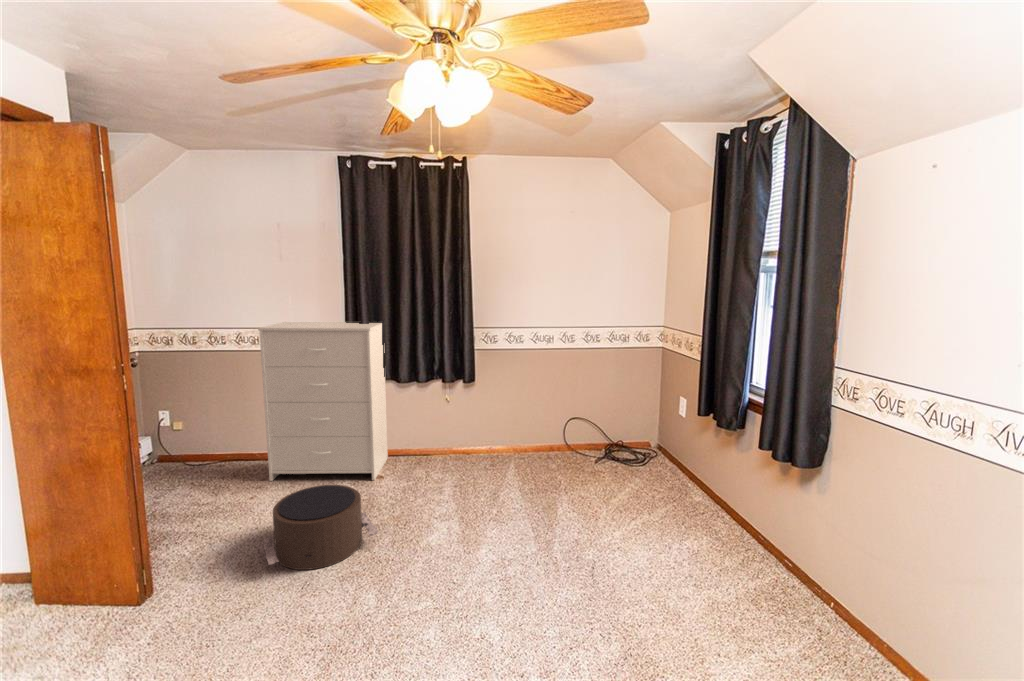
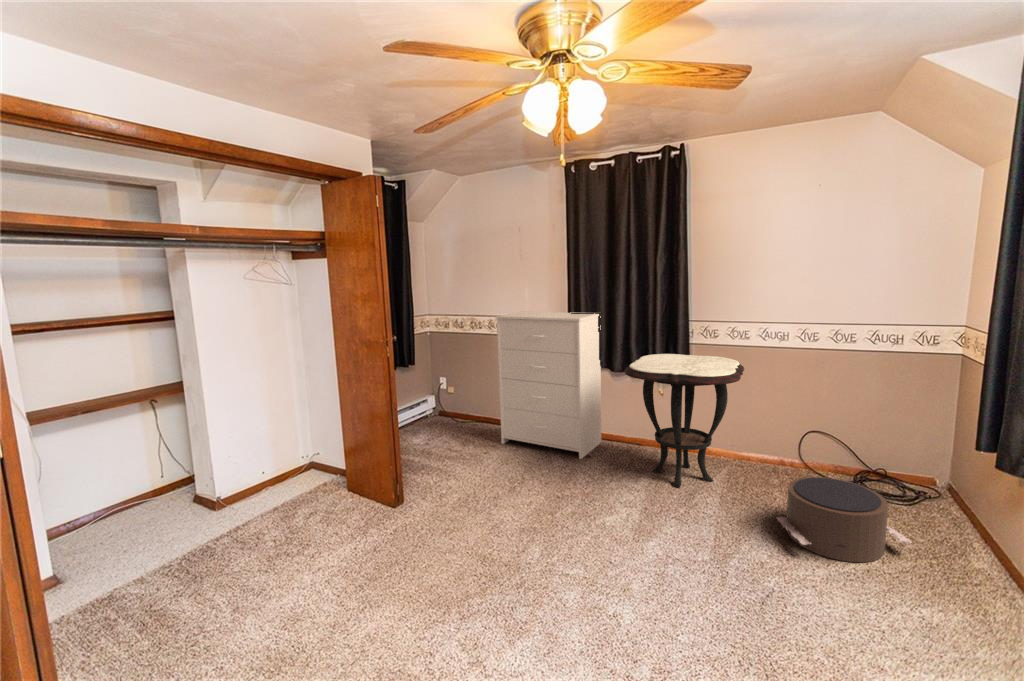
side table: none [425,360,532,489] -> present [625,354,744,487]
pouf: present [264,485,378,570] -> present [777,477,912,562]

